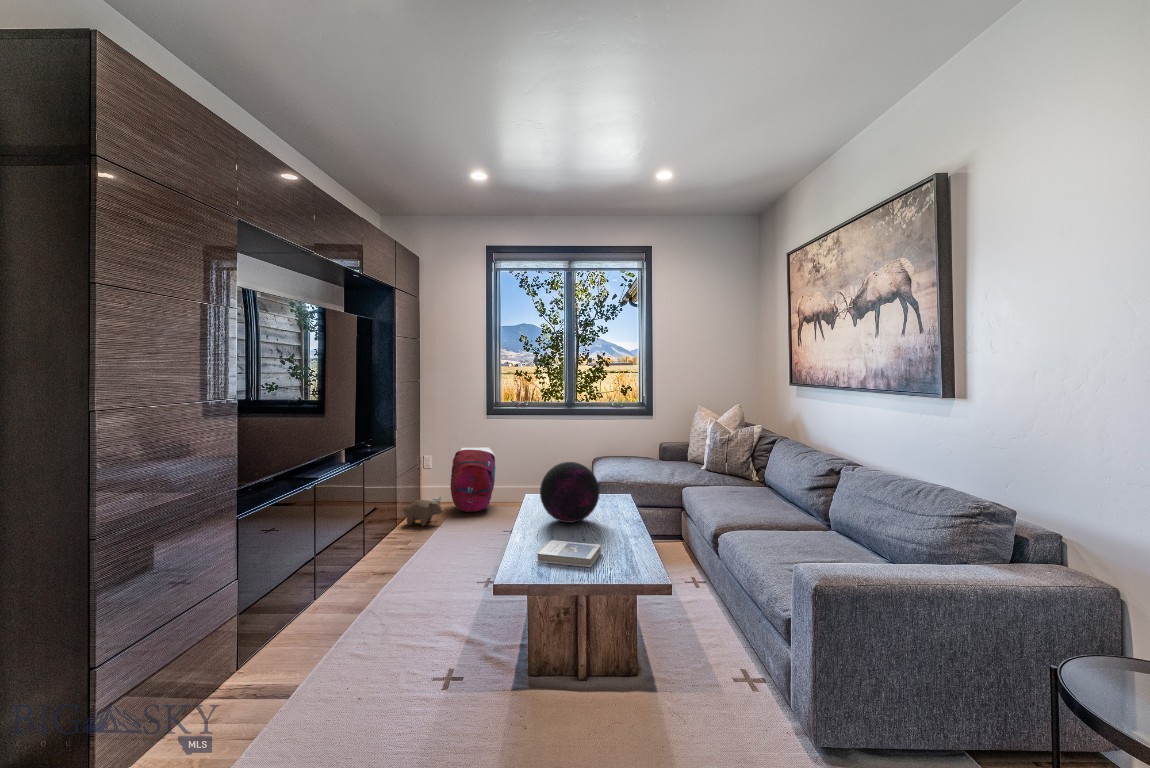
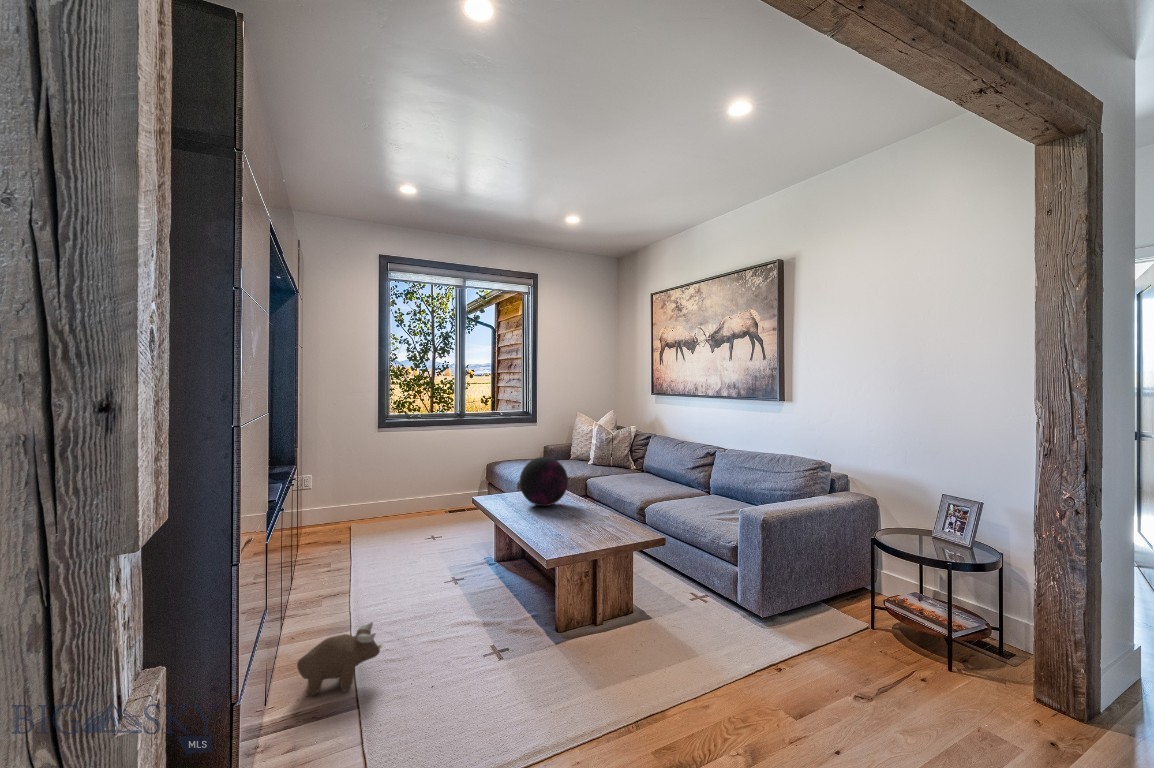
backpack: present [450,448,496,512] -> none [353,457,400,521]
plush toy: present [404,497,444,526] -> present [297,622,382,696]
hardback book: present [535,540,601,567] -> none [555,515,602,531]

